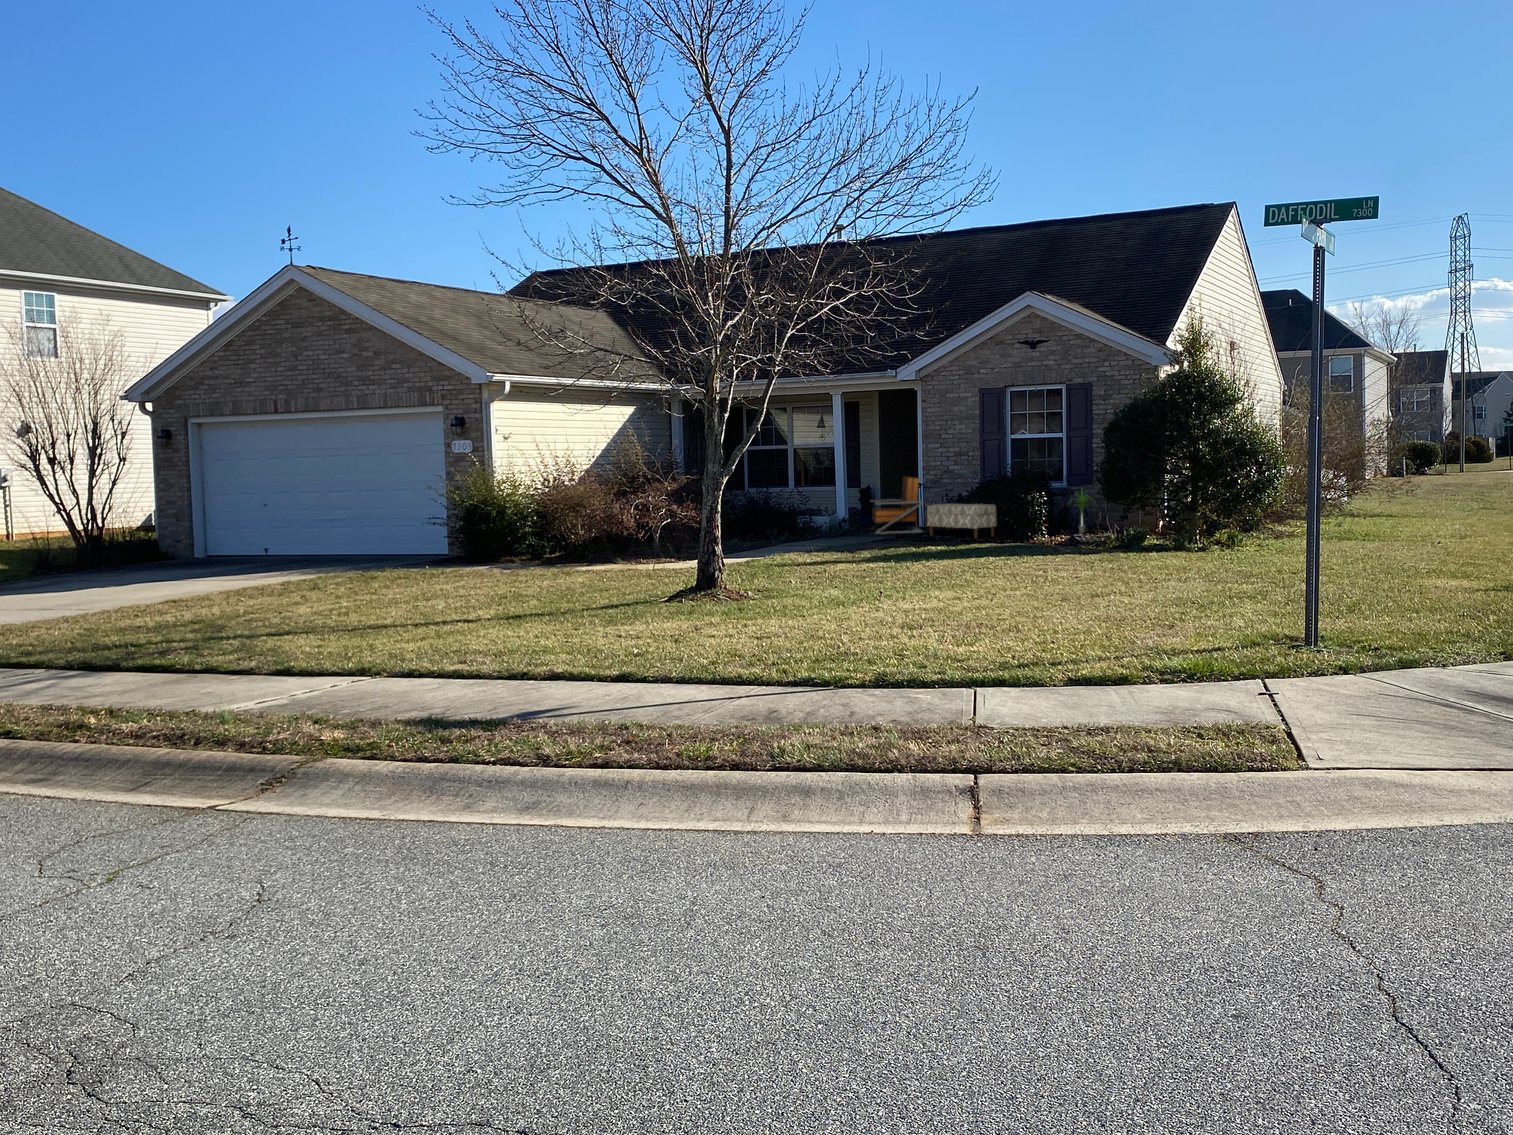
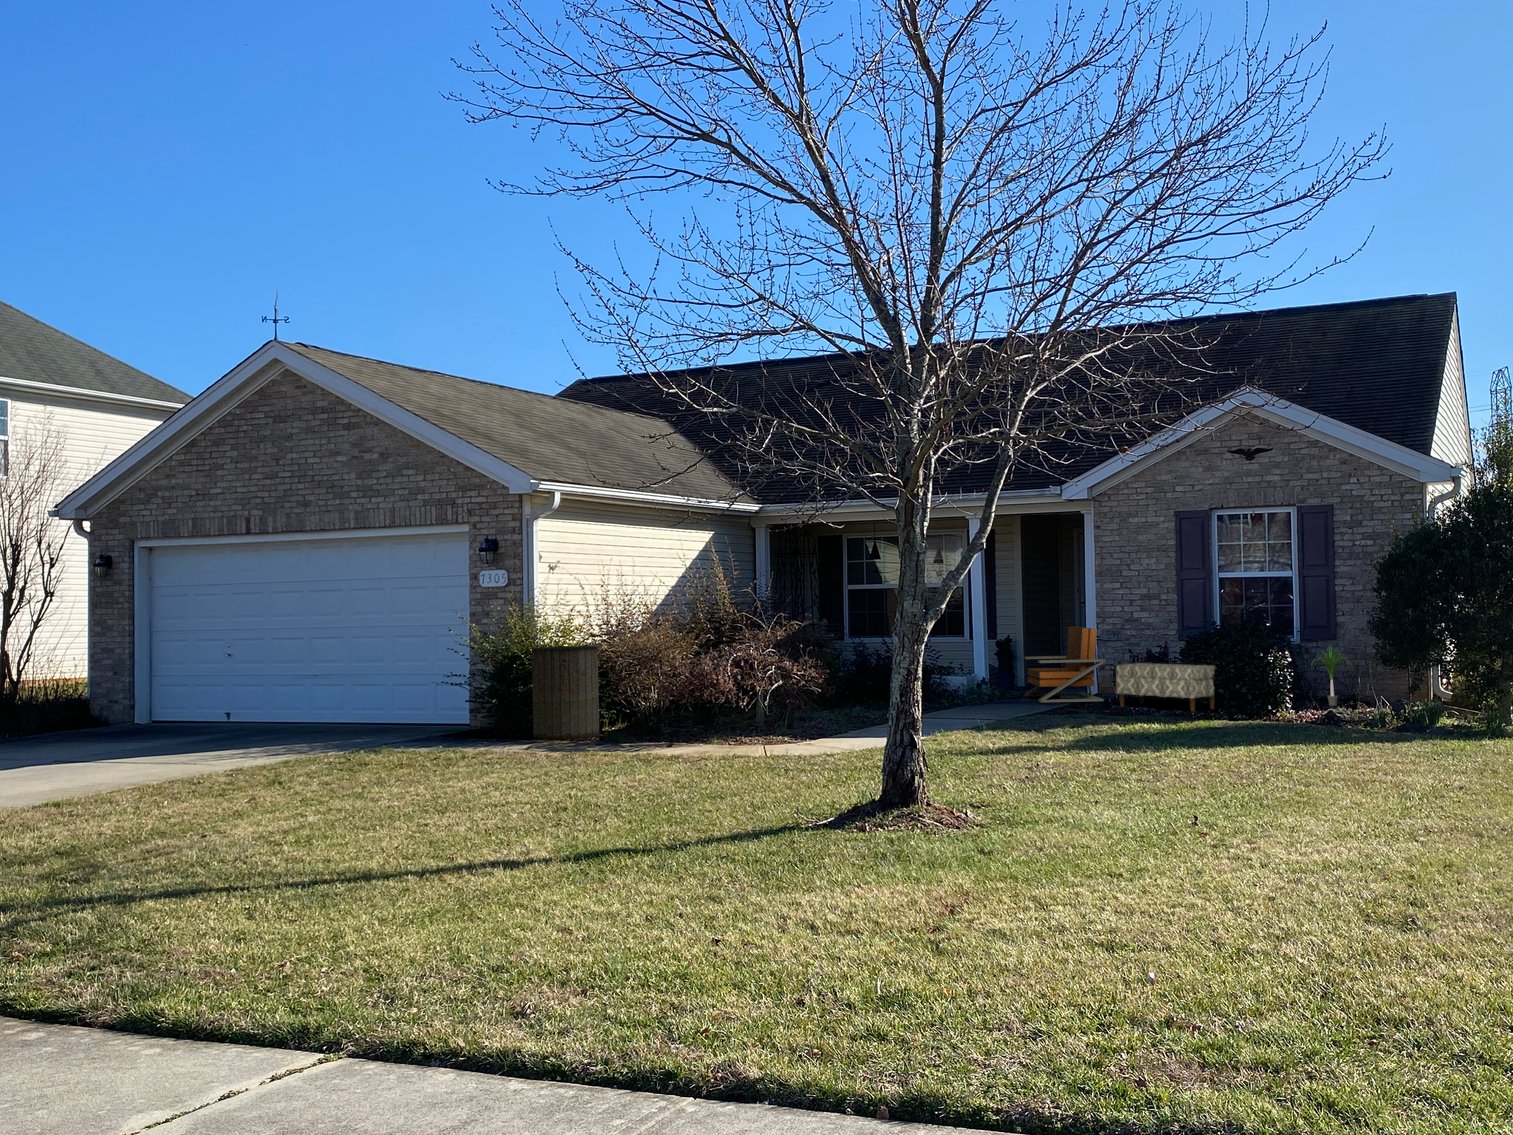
trash can: none [491,496,542,562] -> present [532,646,599,739]

